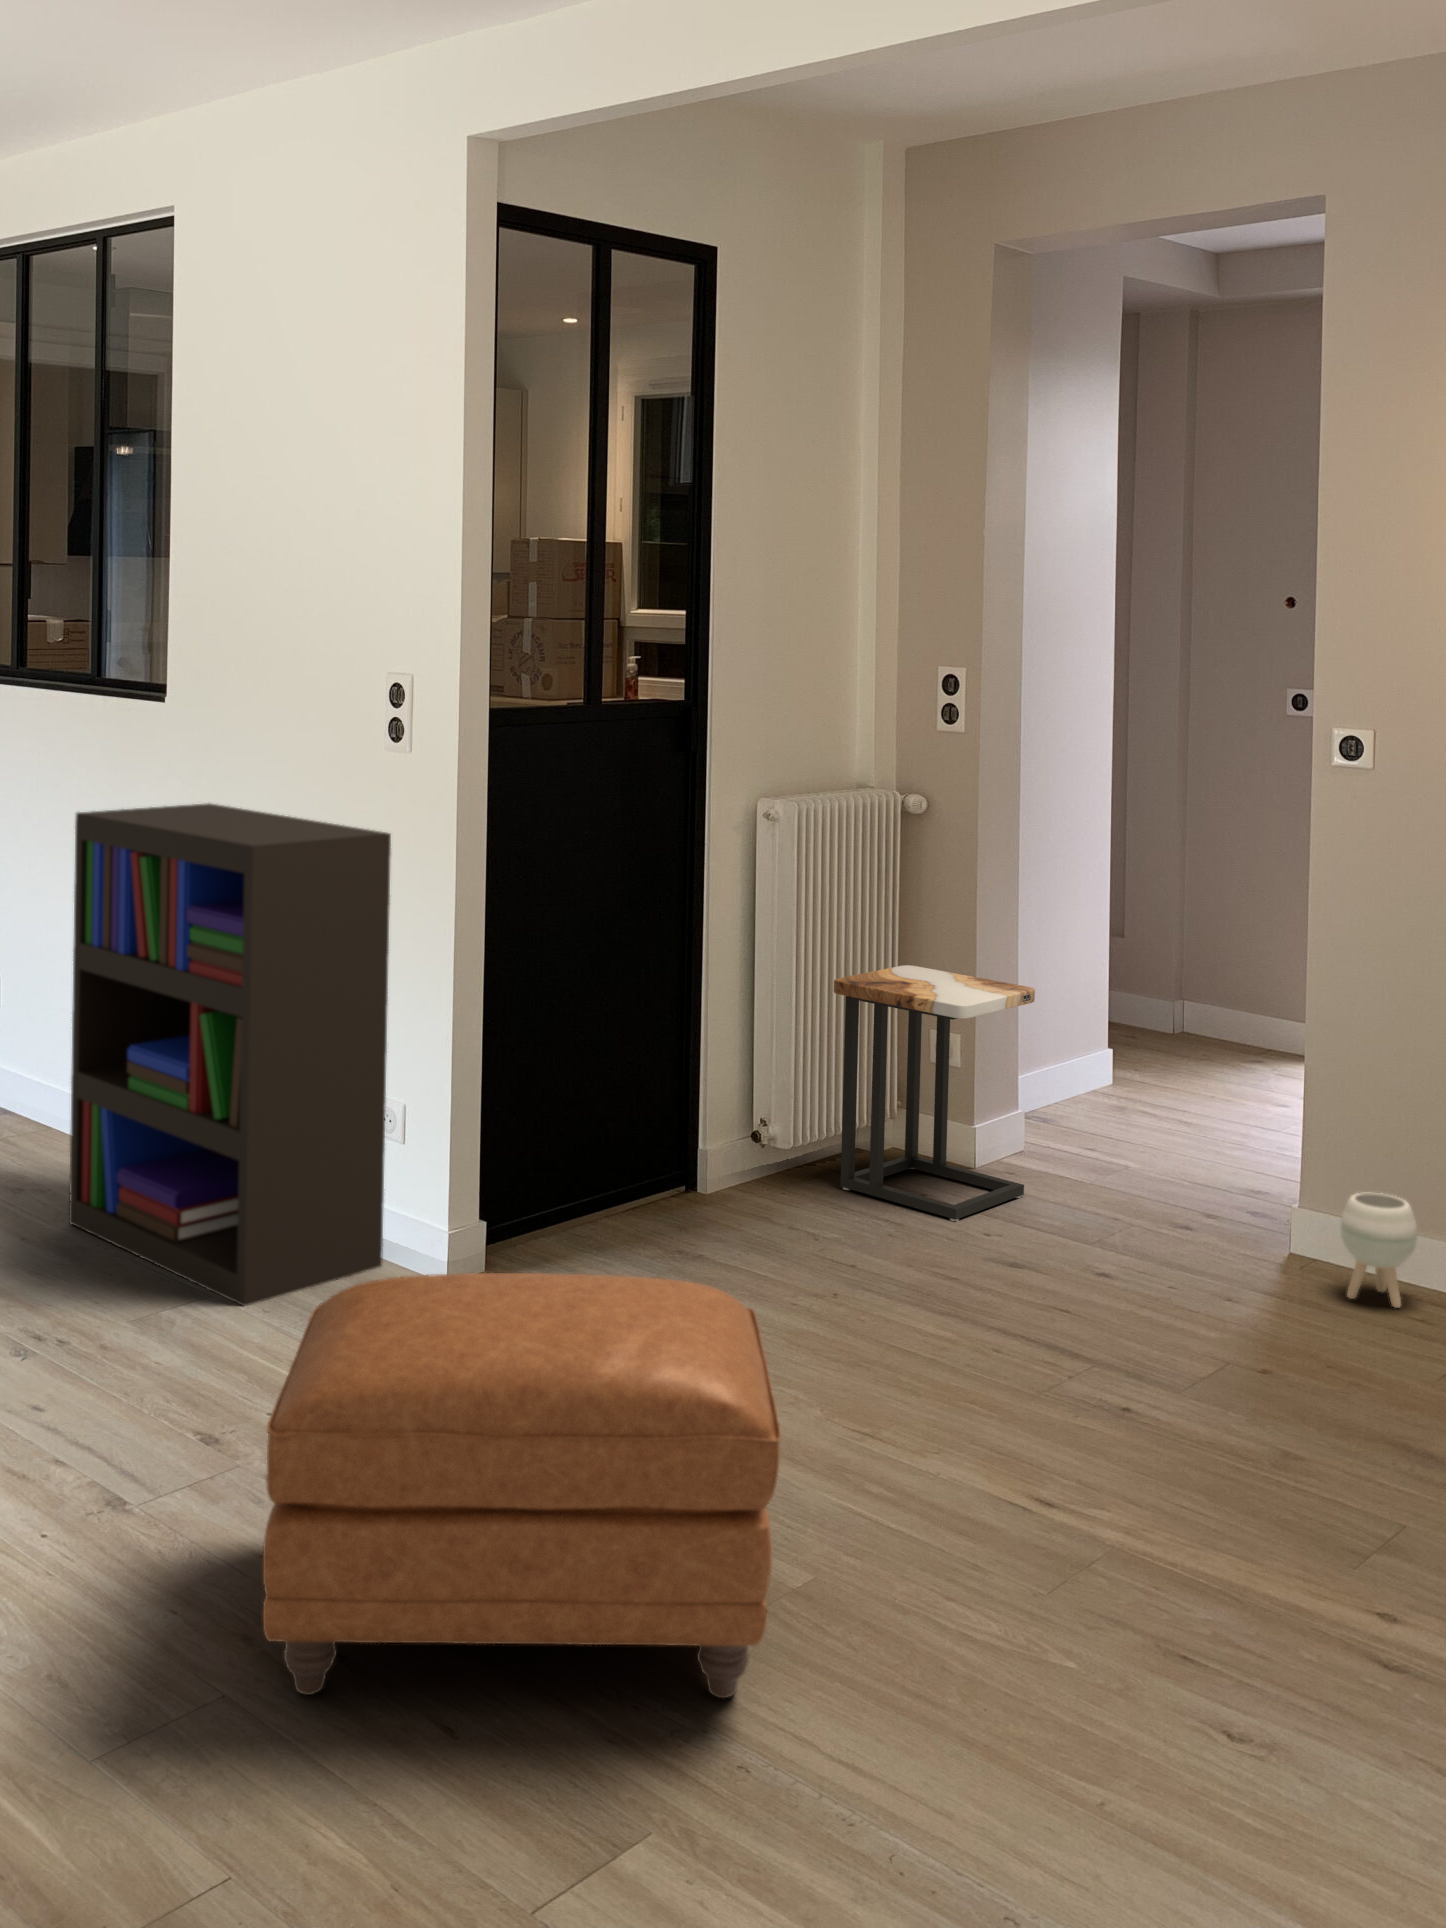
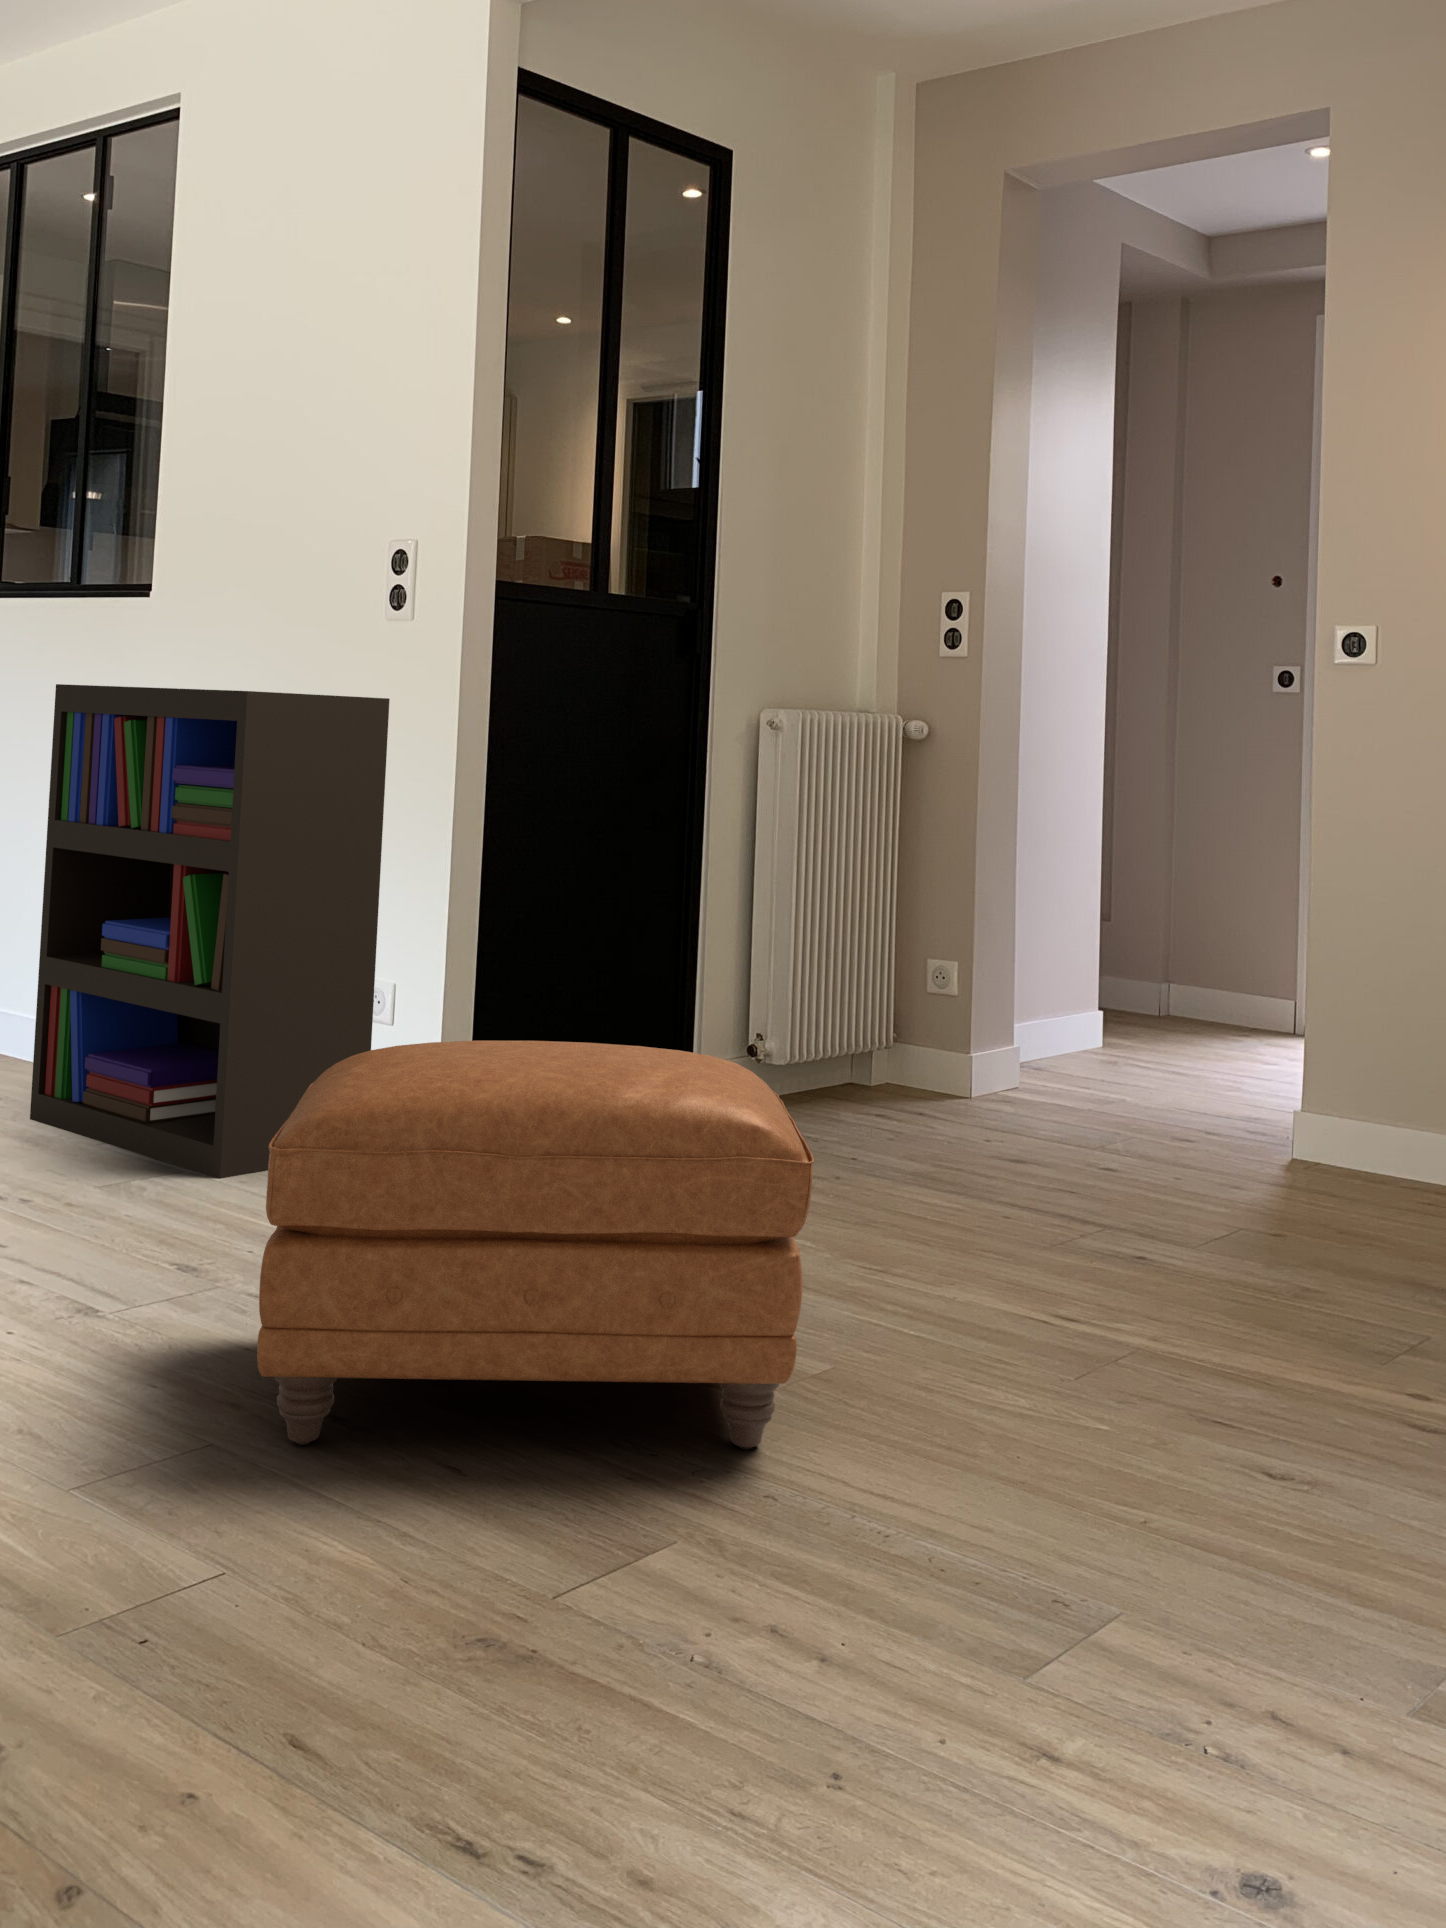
side table: present [834,965,1035,1221] -> none [834,889,1037,1132]
planter: present [1341,1192,1417,1308] -> none [1348,1082,1424,1194]

